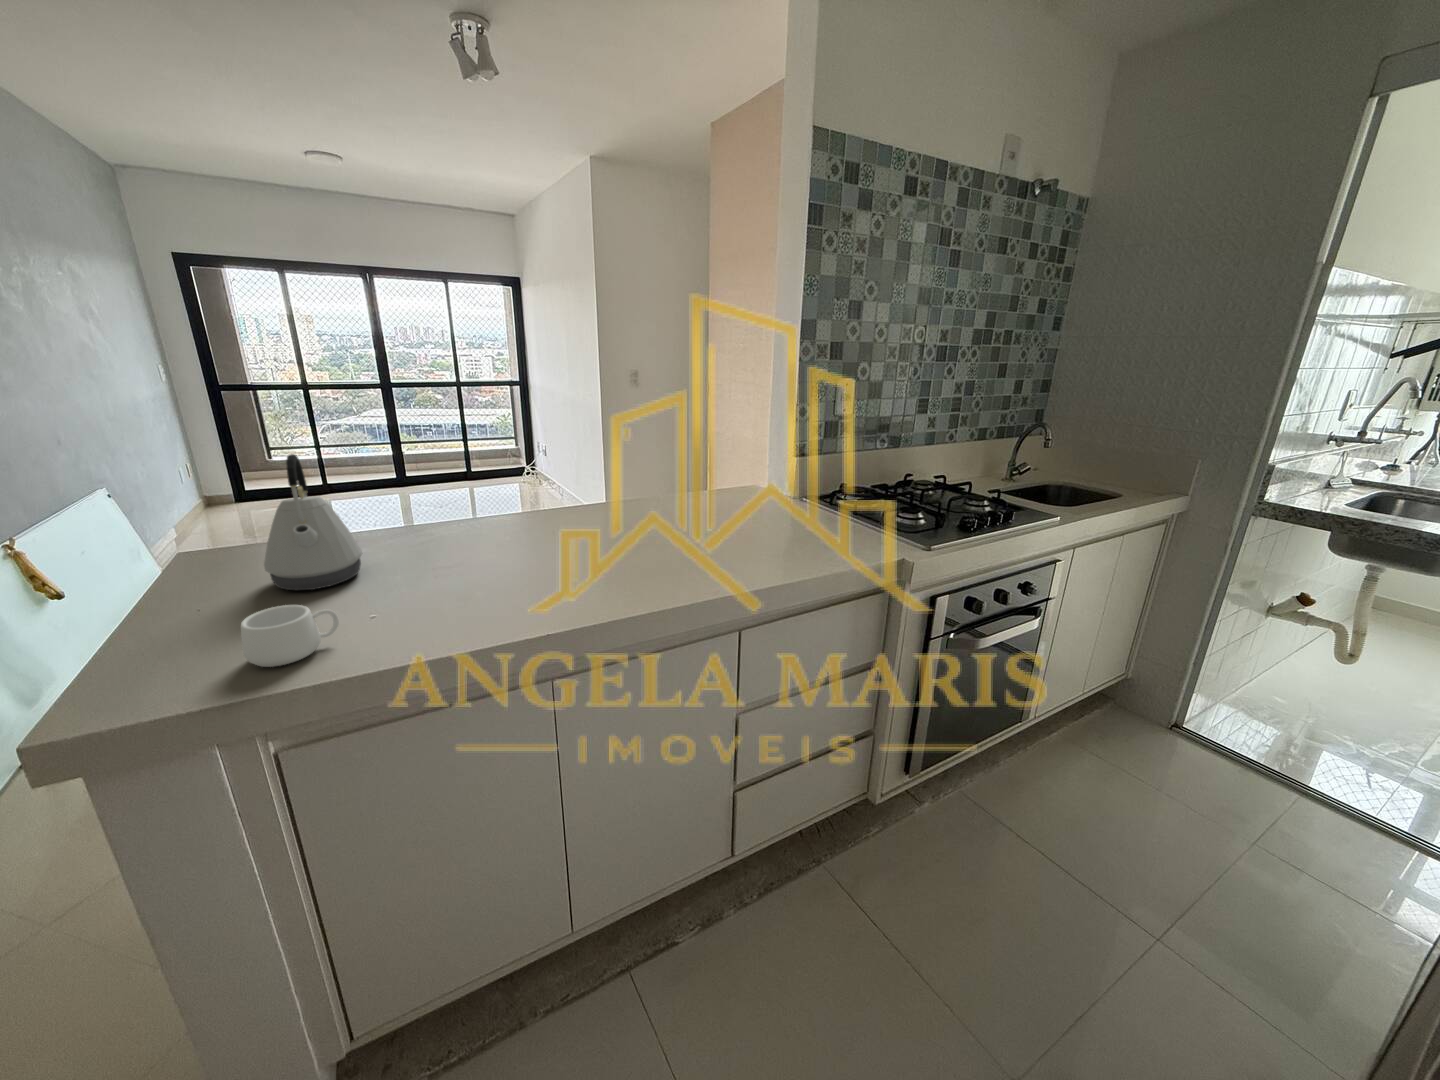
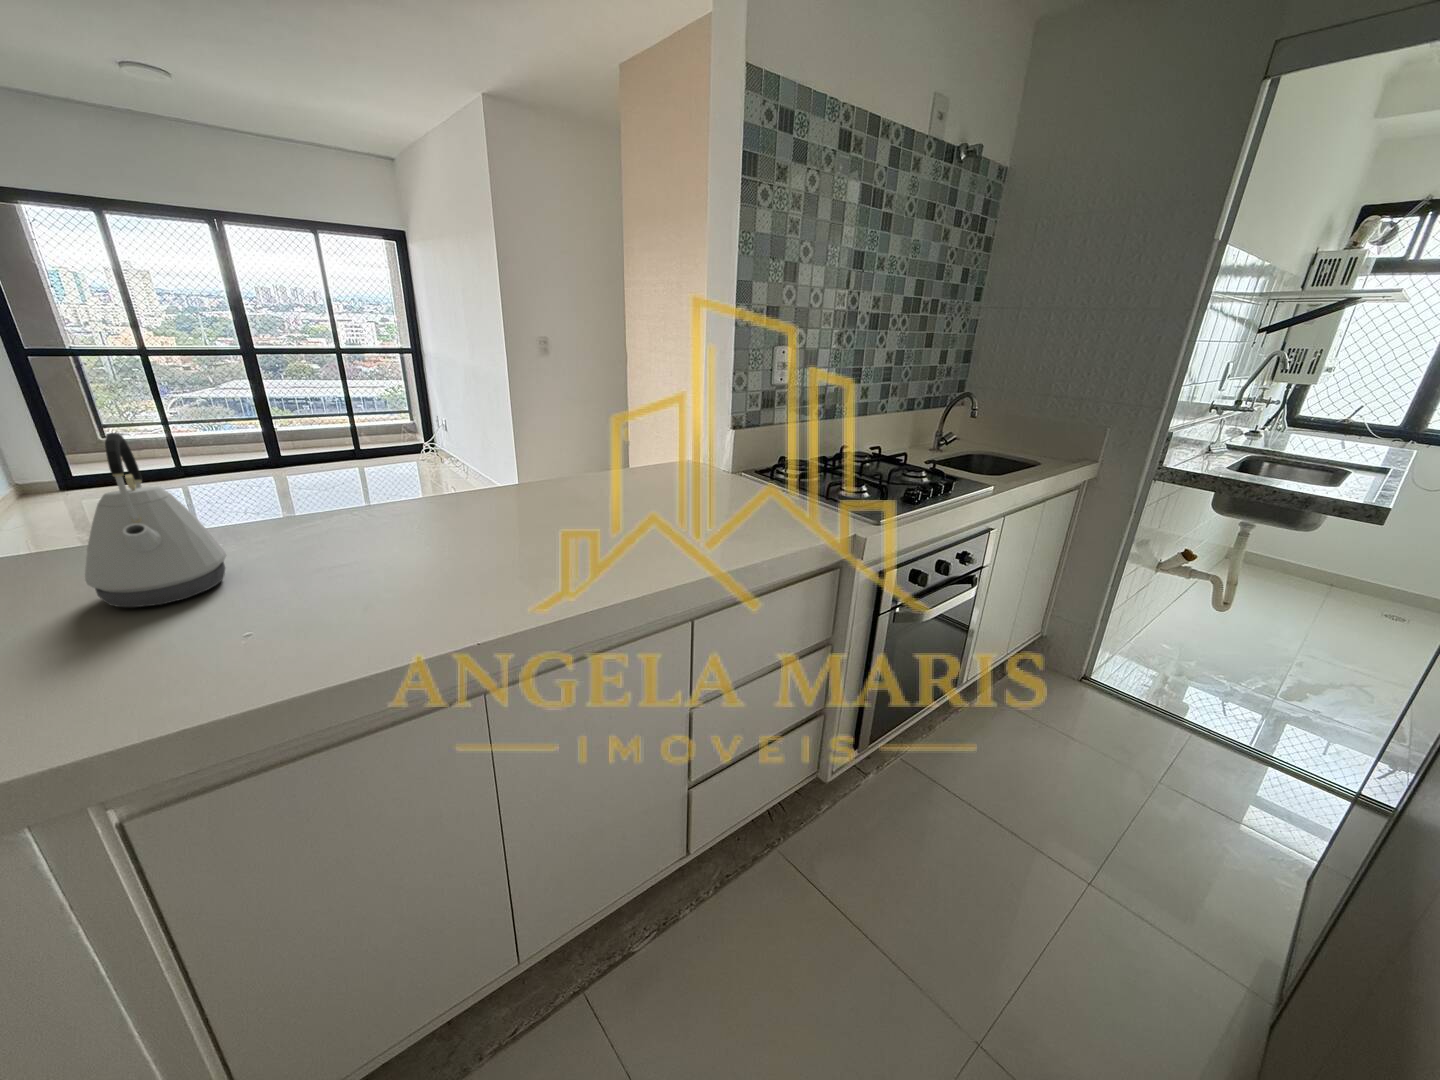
mug: present [241,605,339,667] -> none [46,631,197,717]

